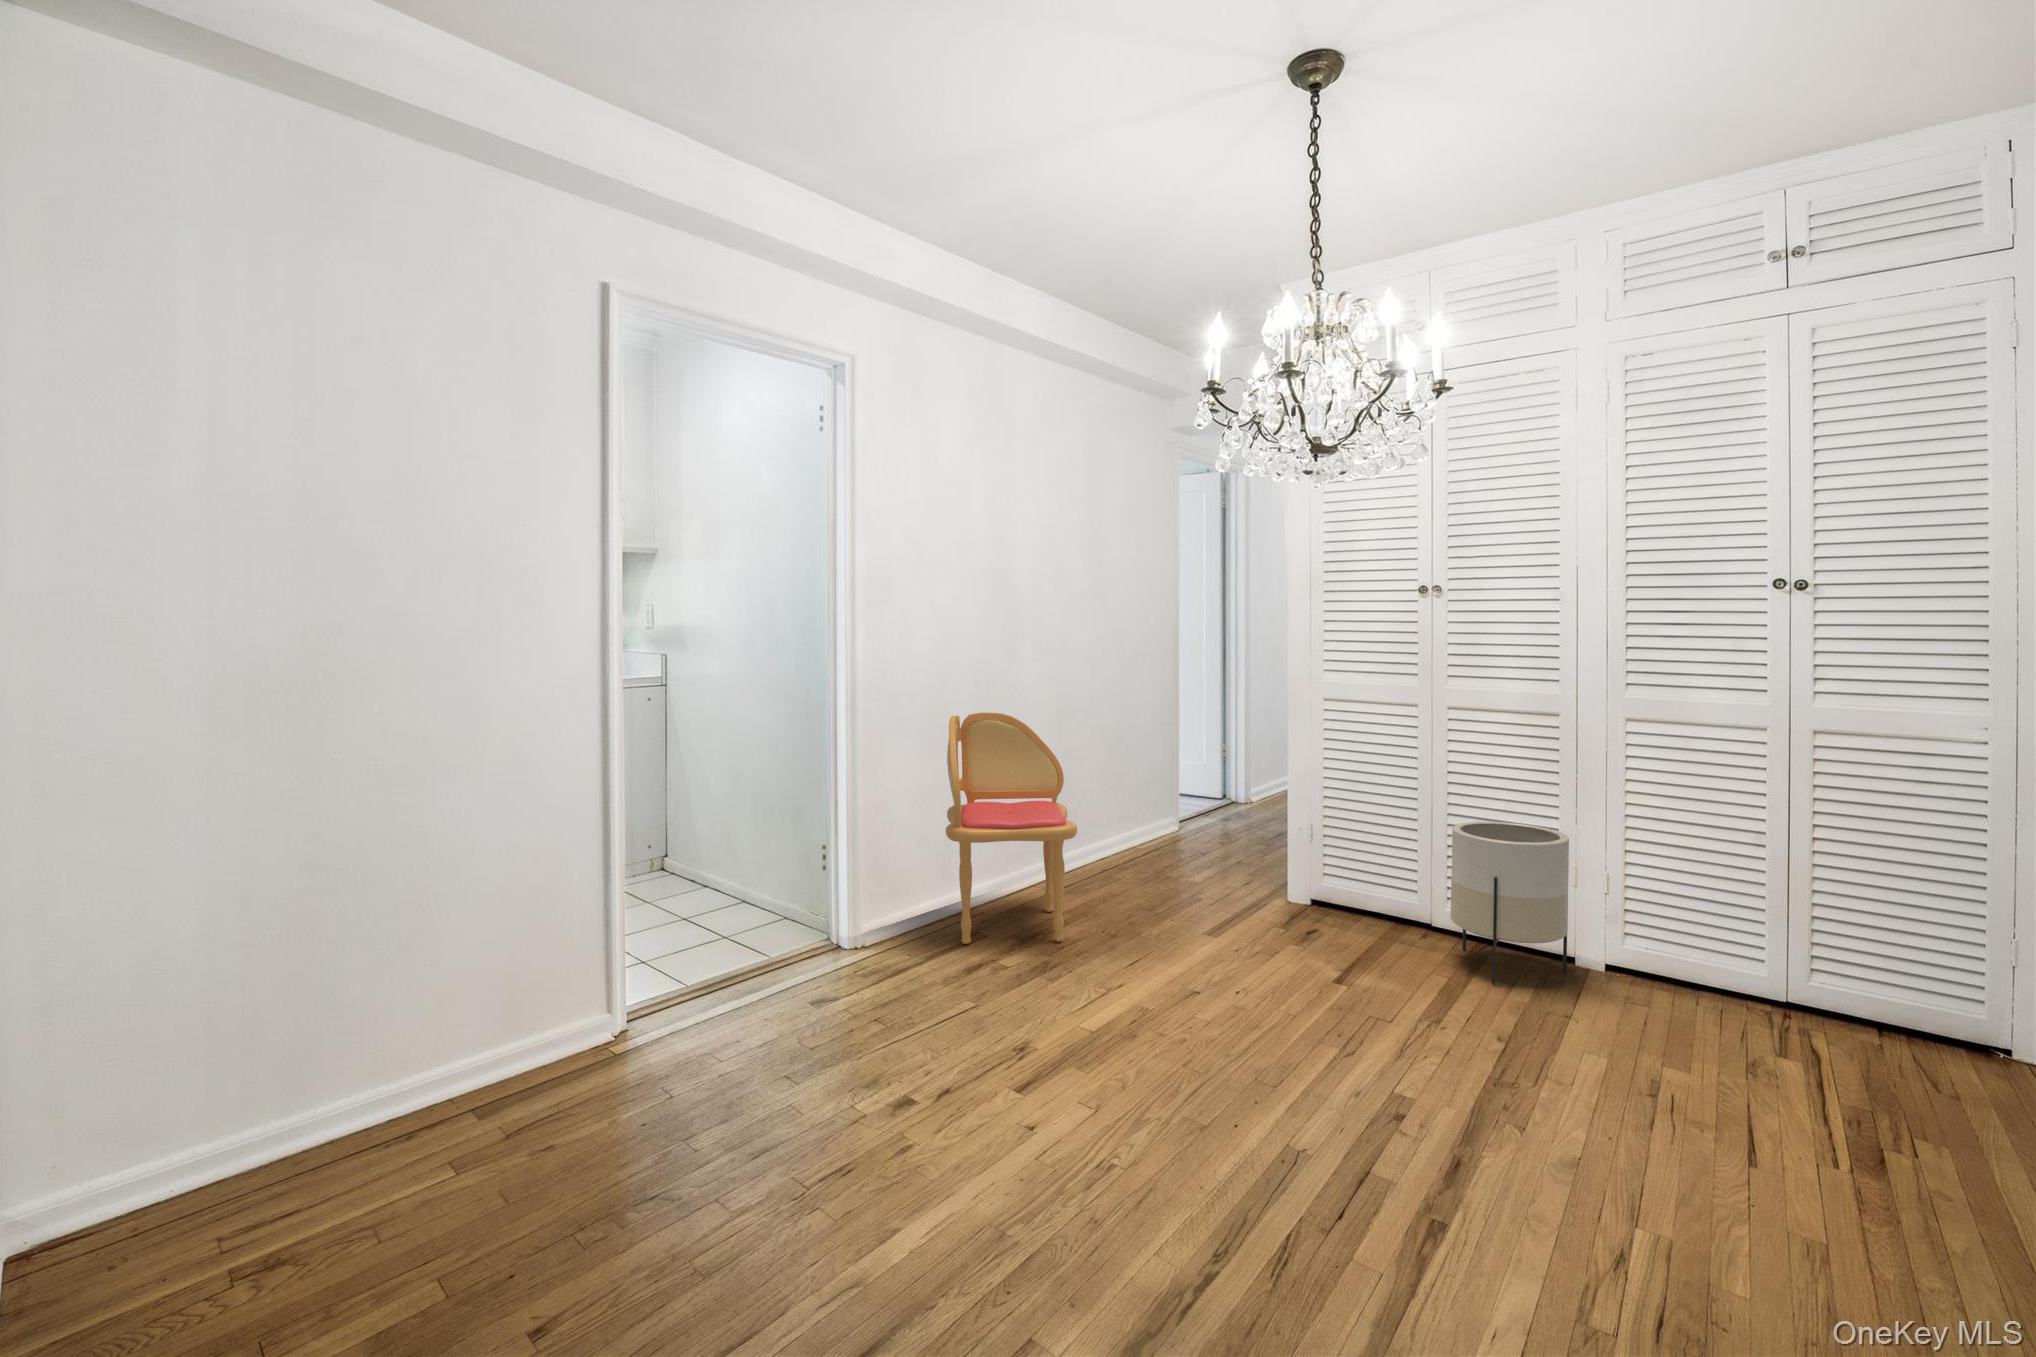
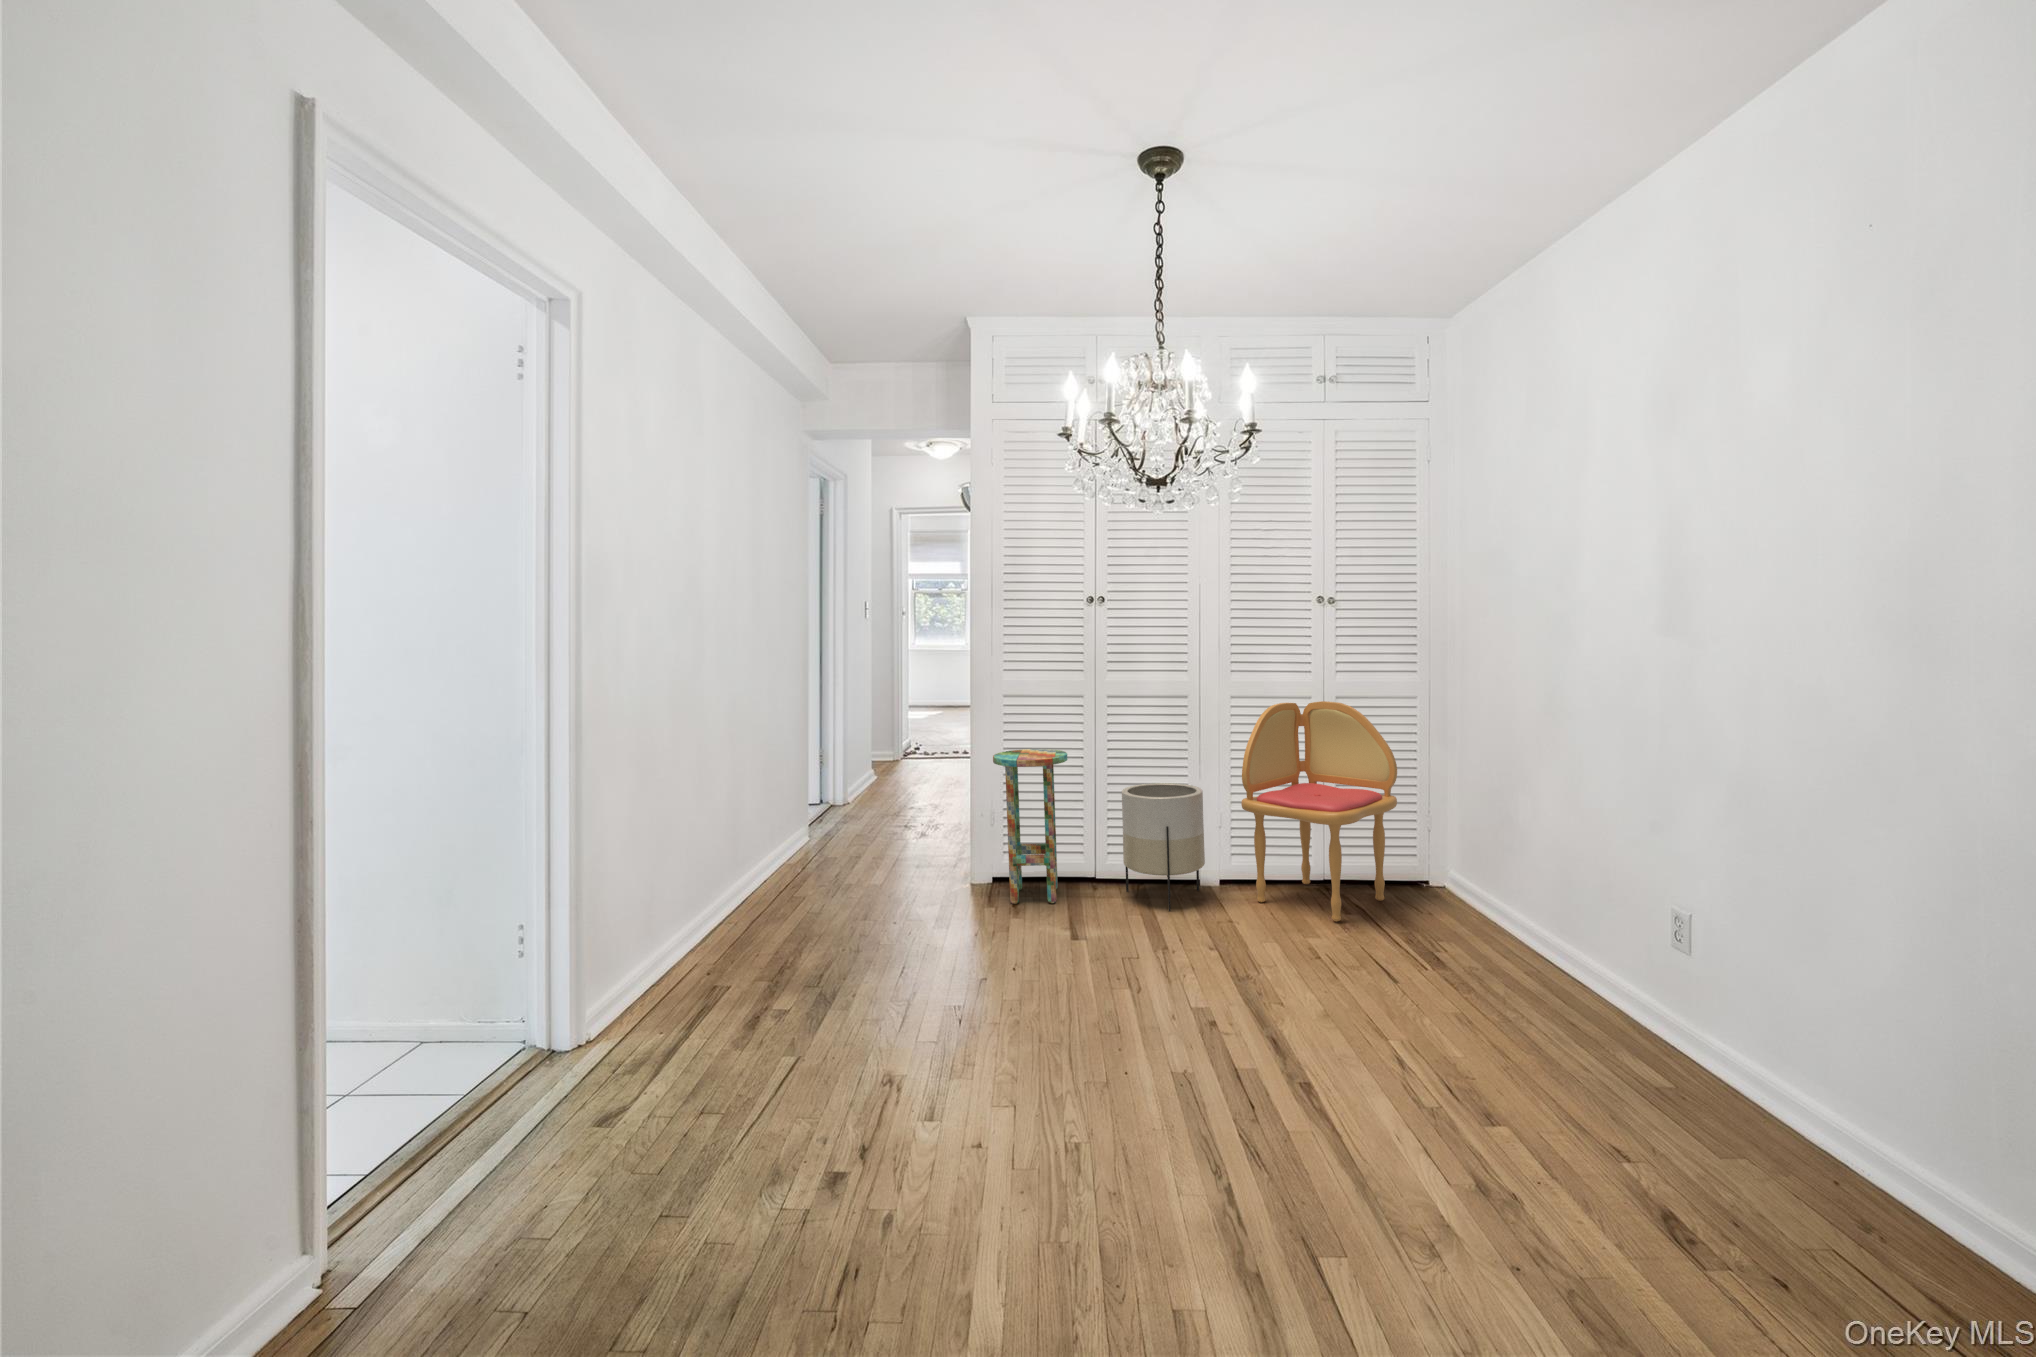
dining chair: present [946,712,1077,944] -> present [1241,701,1397,921]
side table: none [1302,761,1393,940] -> present [993,749,1067,904]

